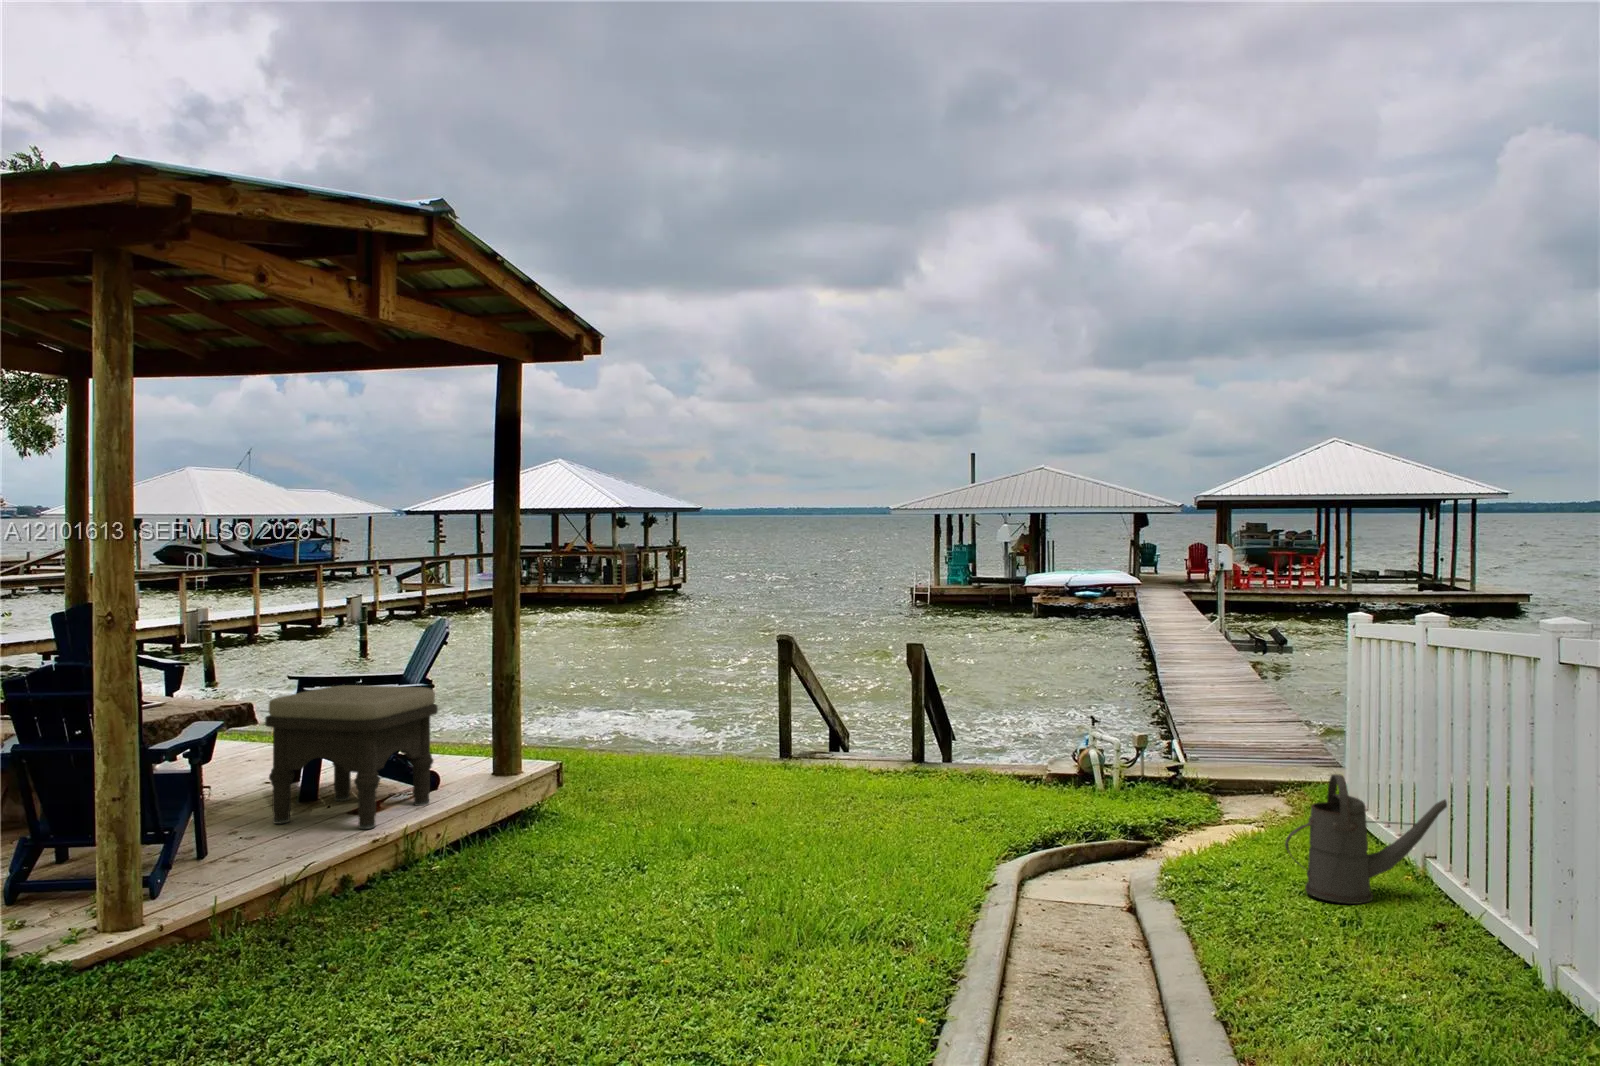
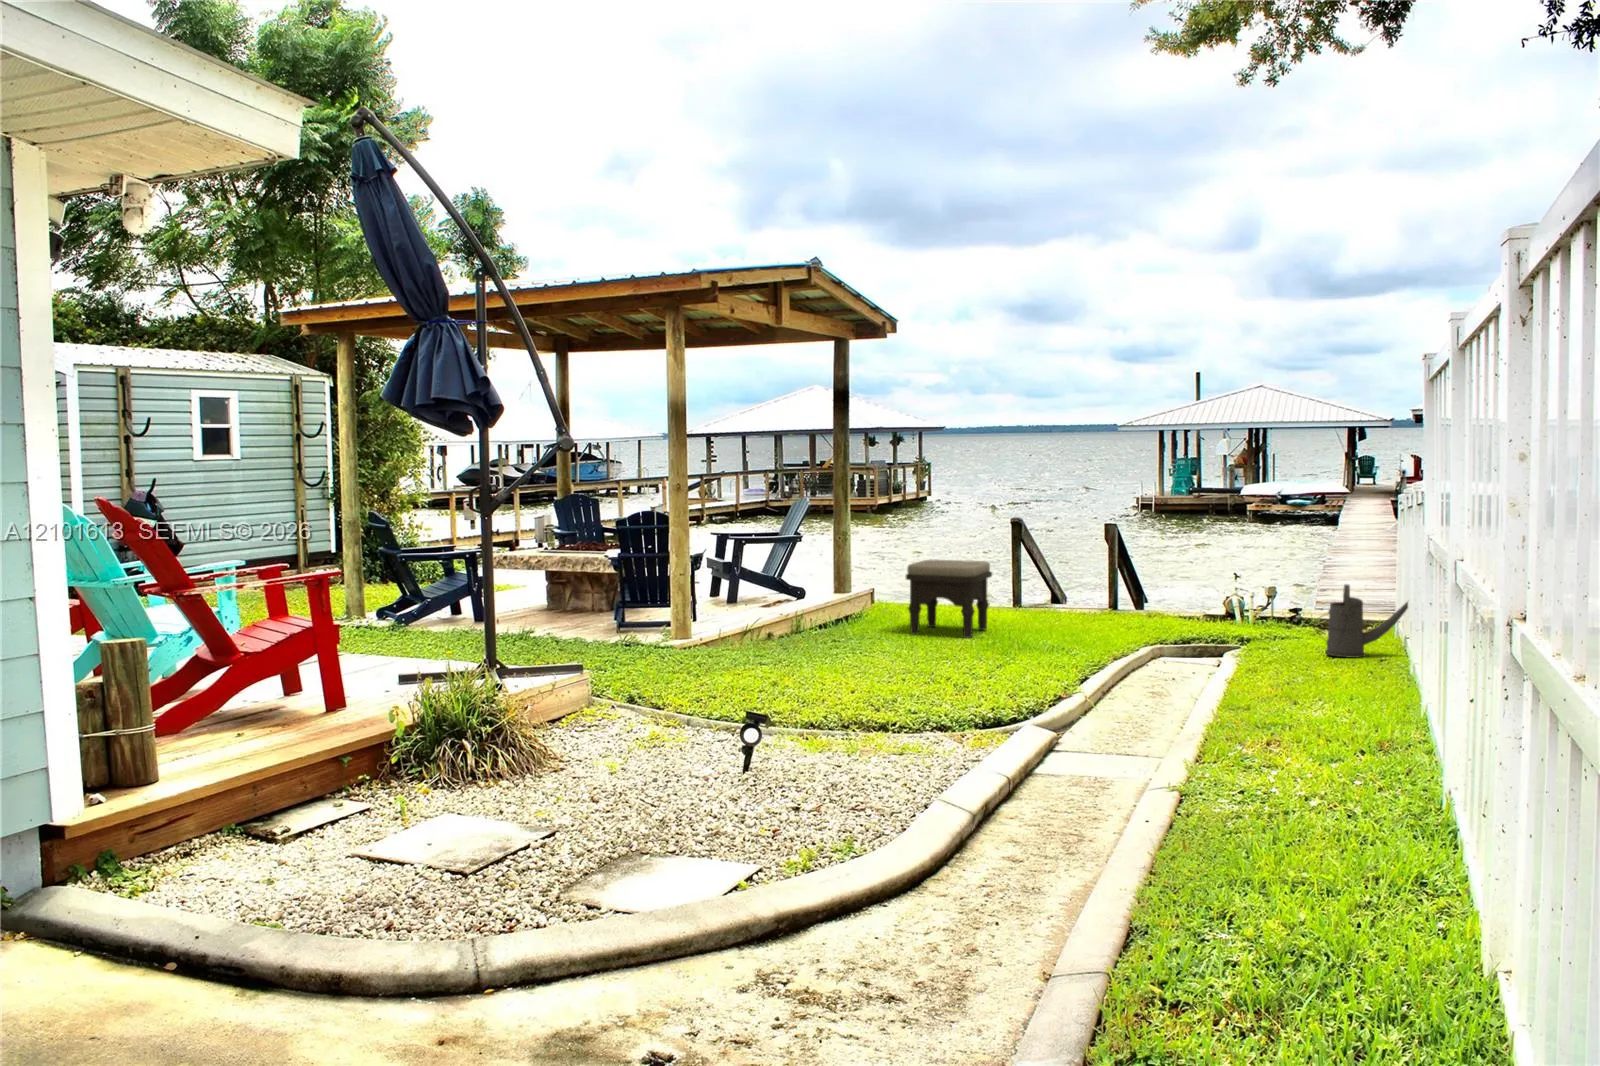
ottoman: present [265,685,438,829] -> present [906,560,992,638]

